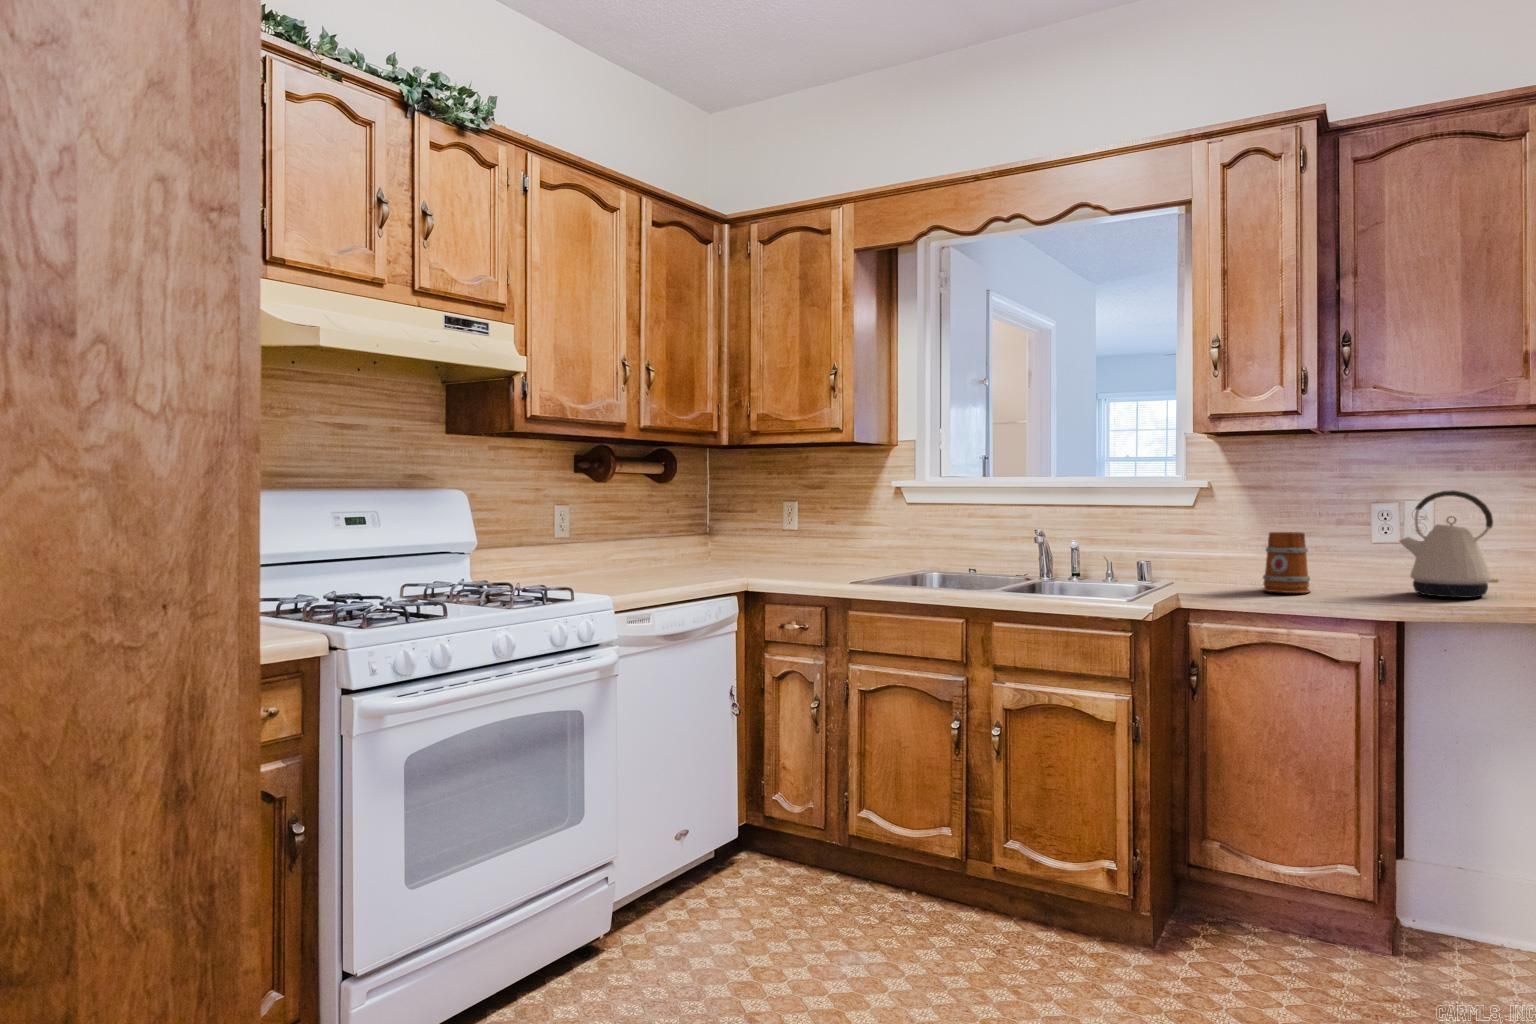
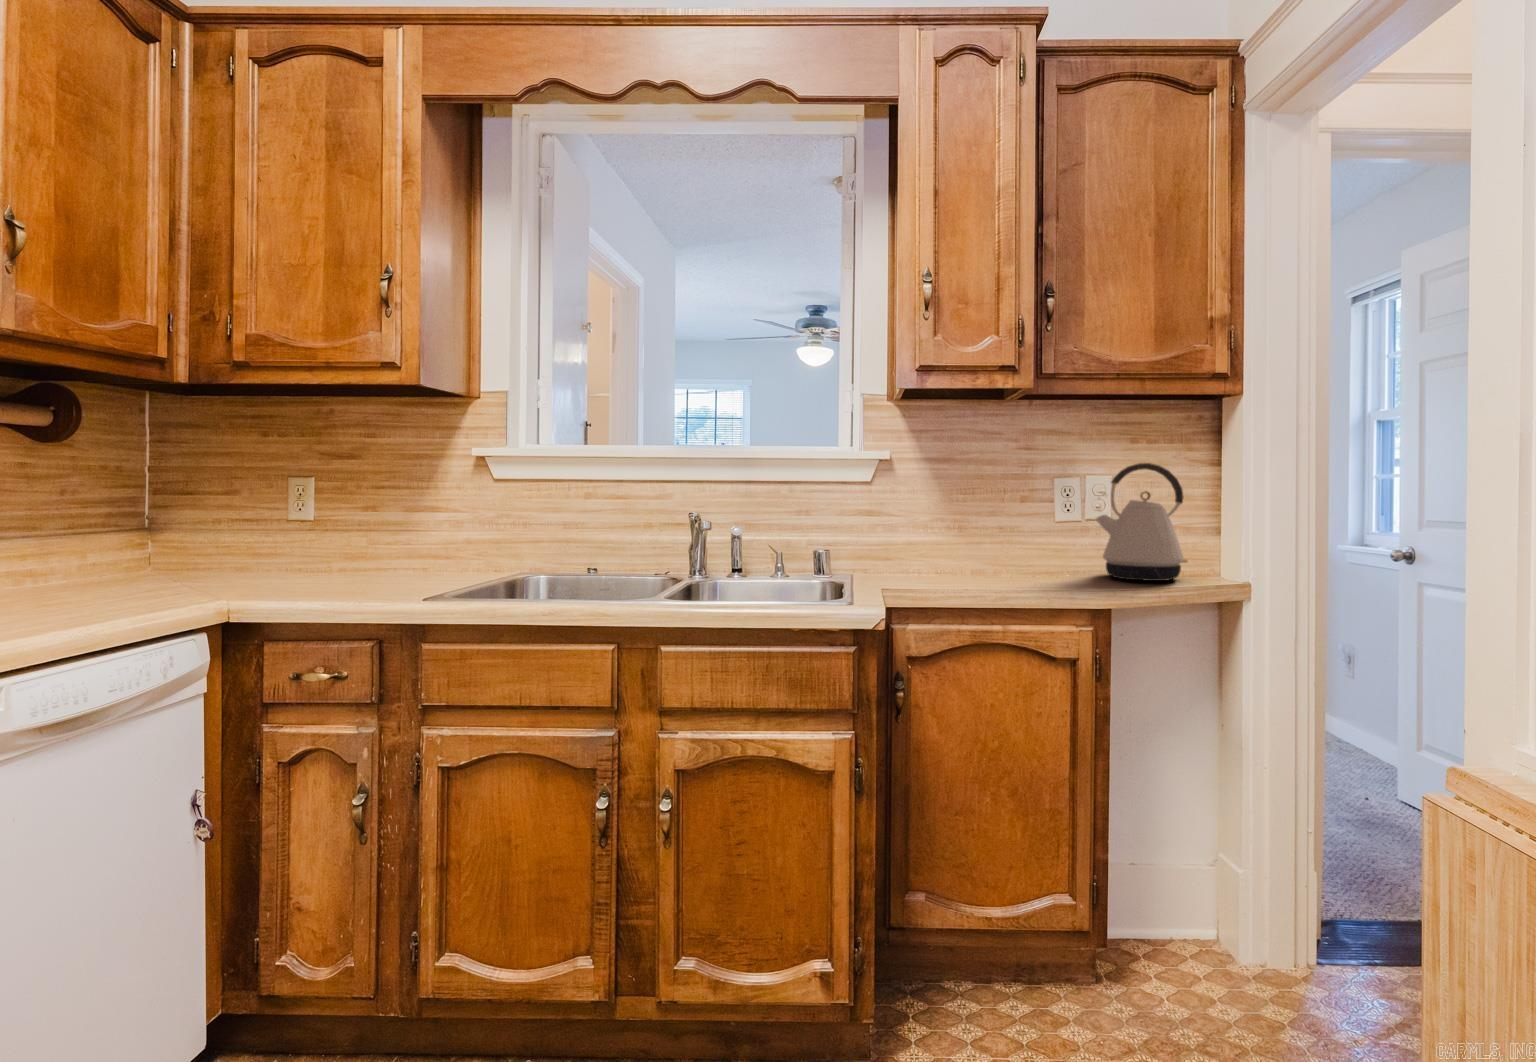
mug: present [1263,532,1310,593] -> none [956,511,1008,582]

